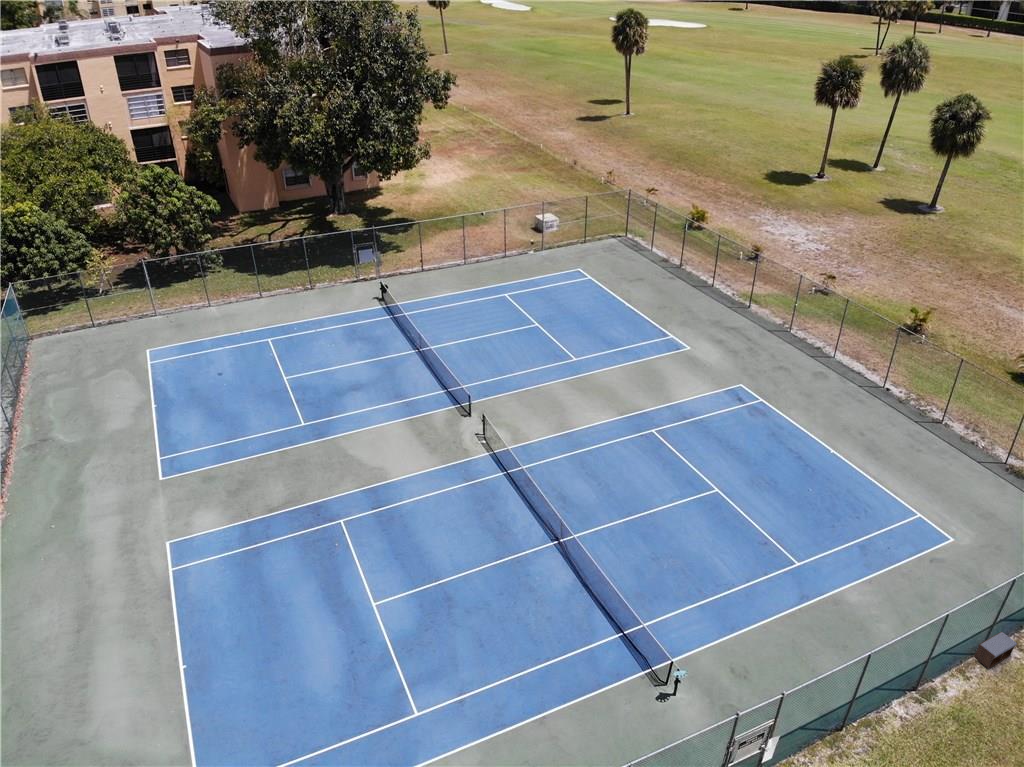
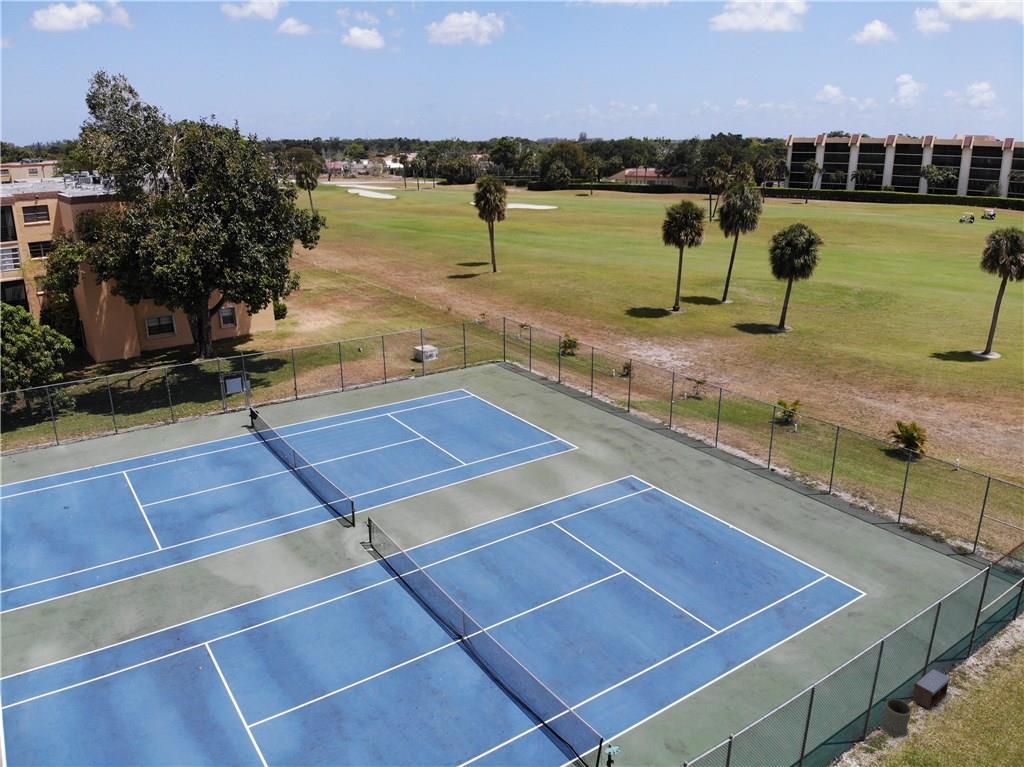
trash can: none [936,658,968,692] -> present [881,699,911,737]

